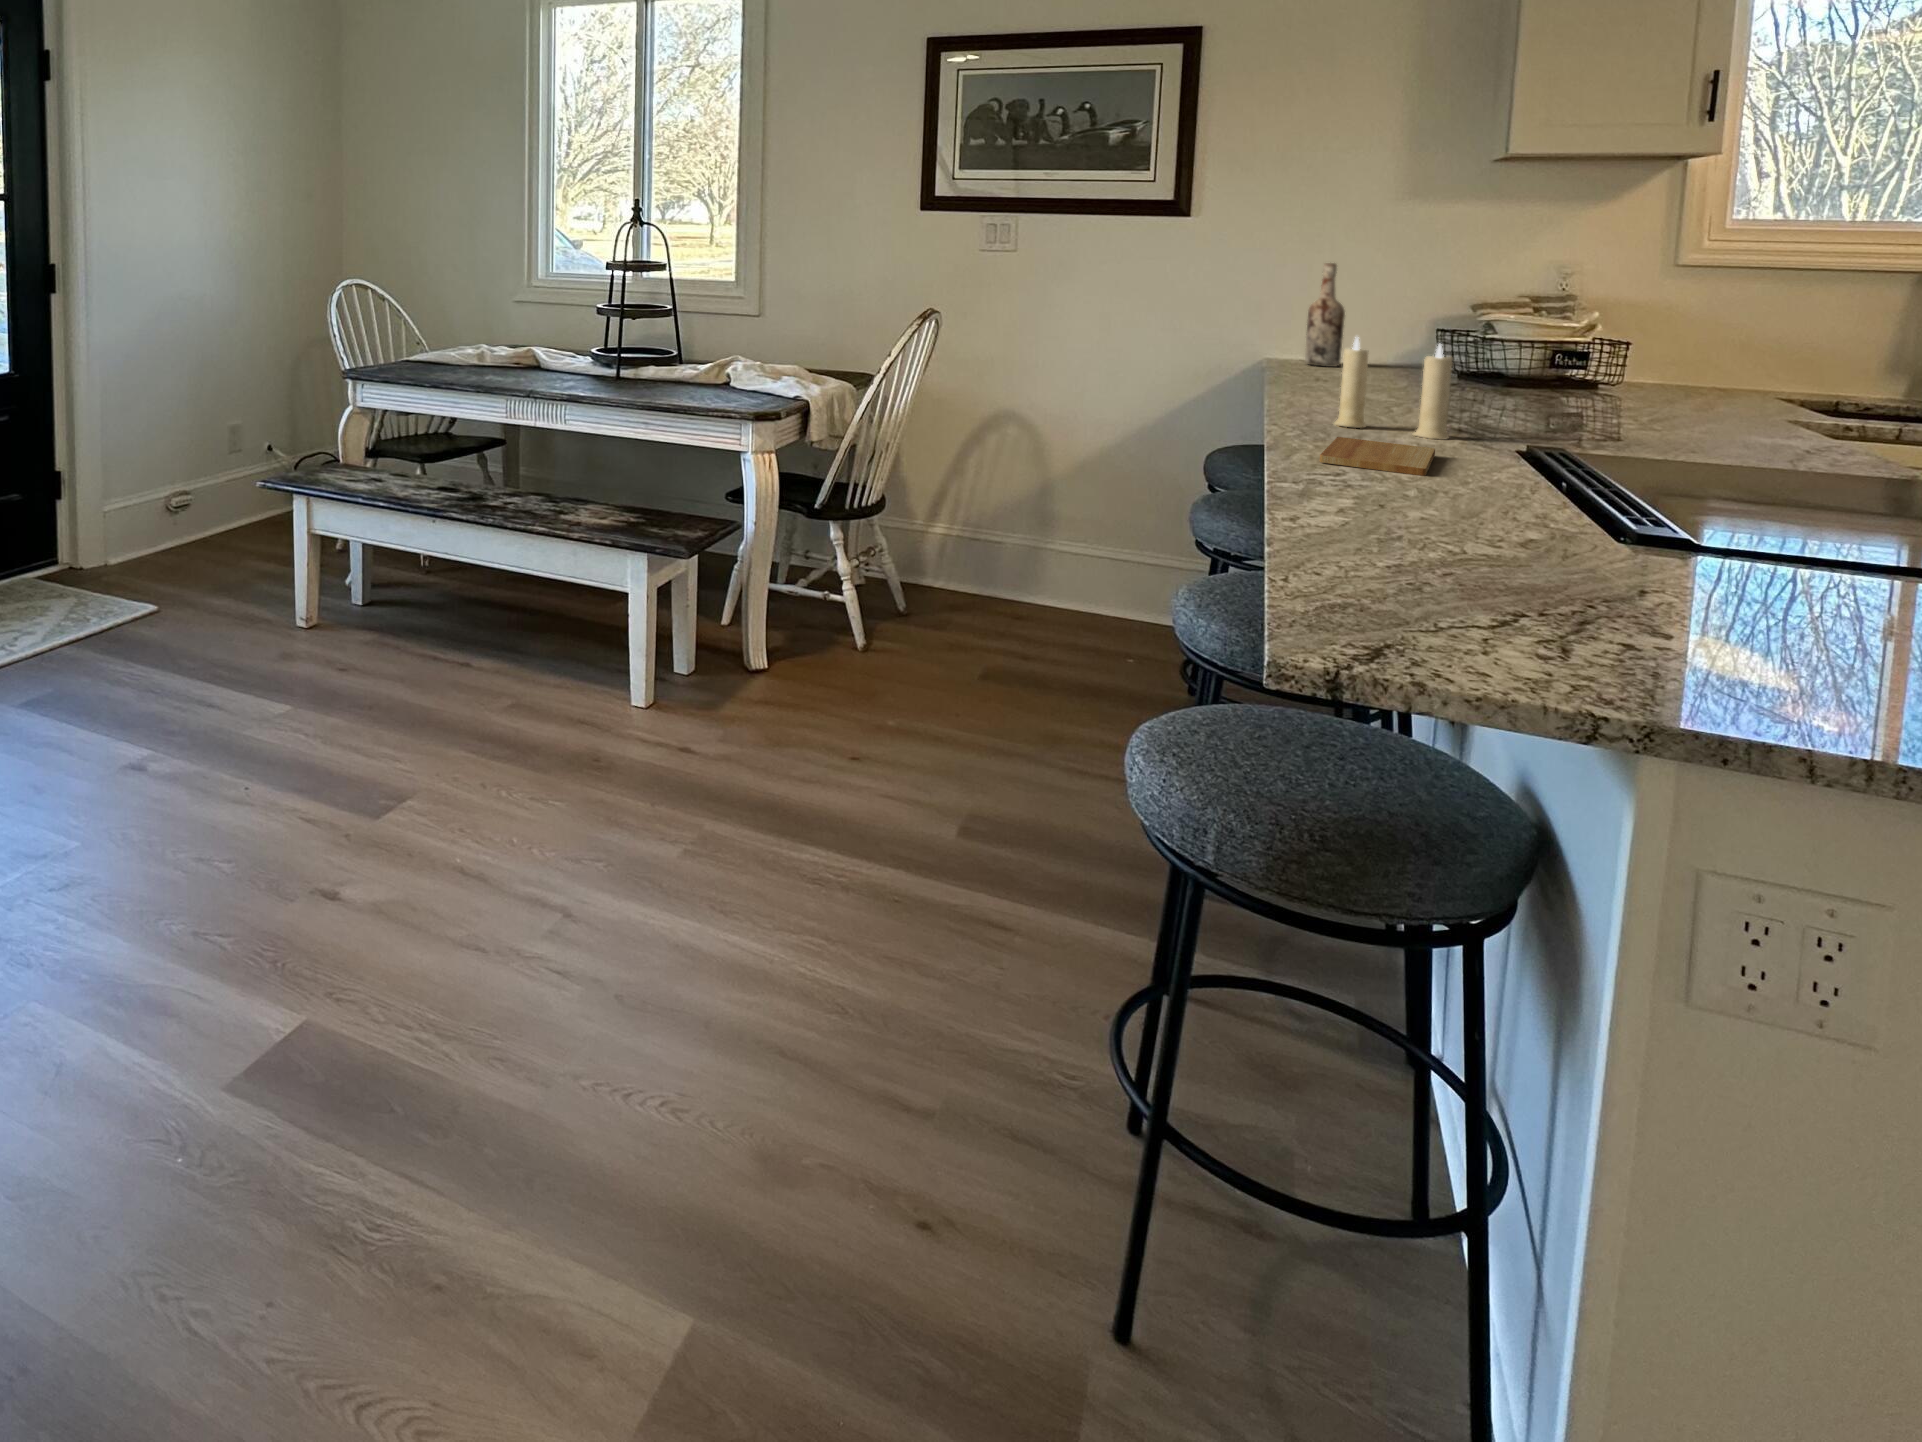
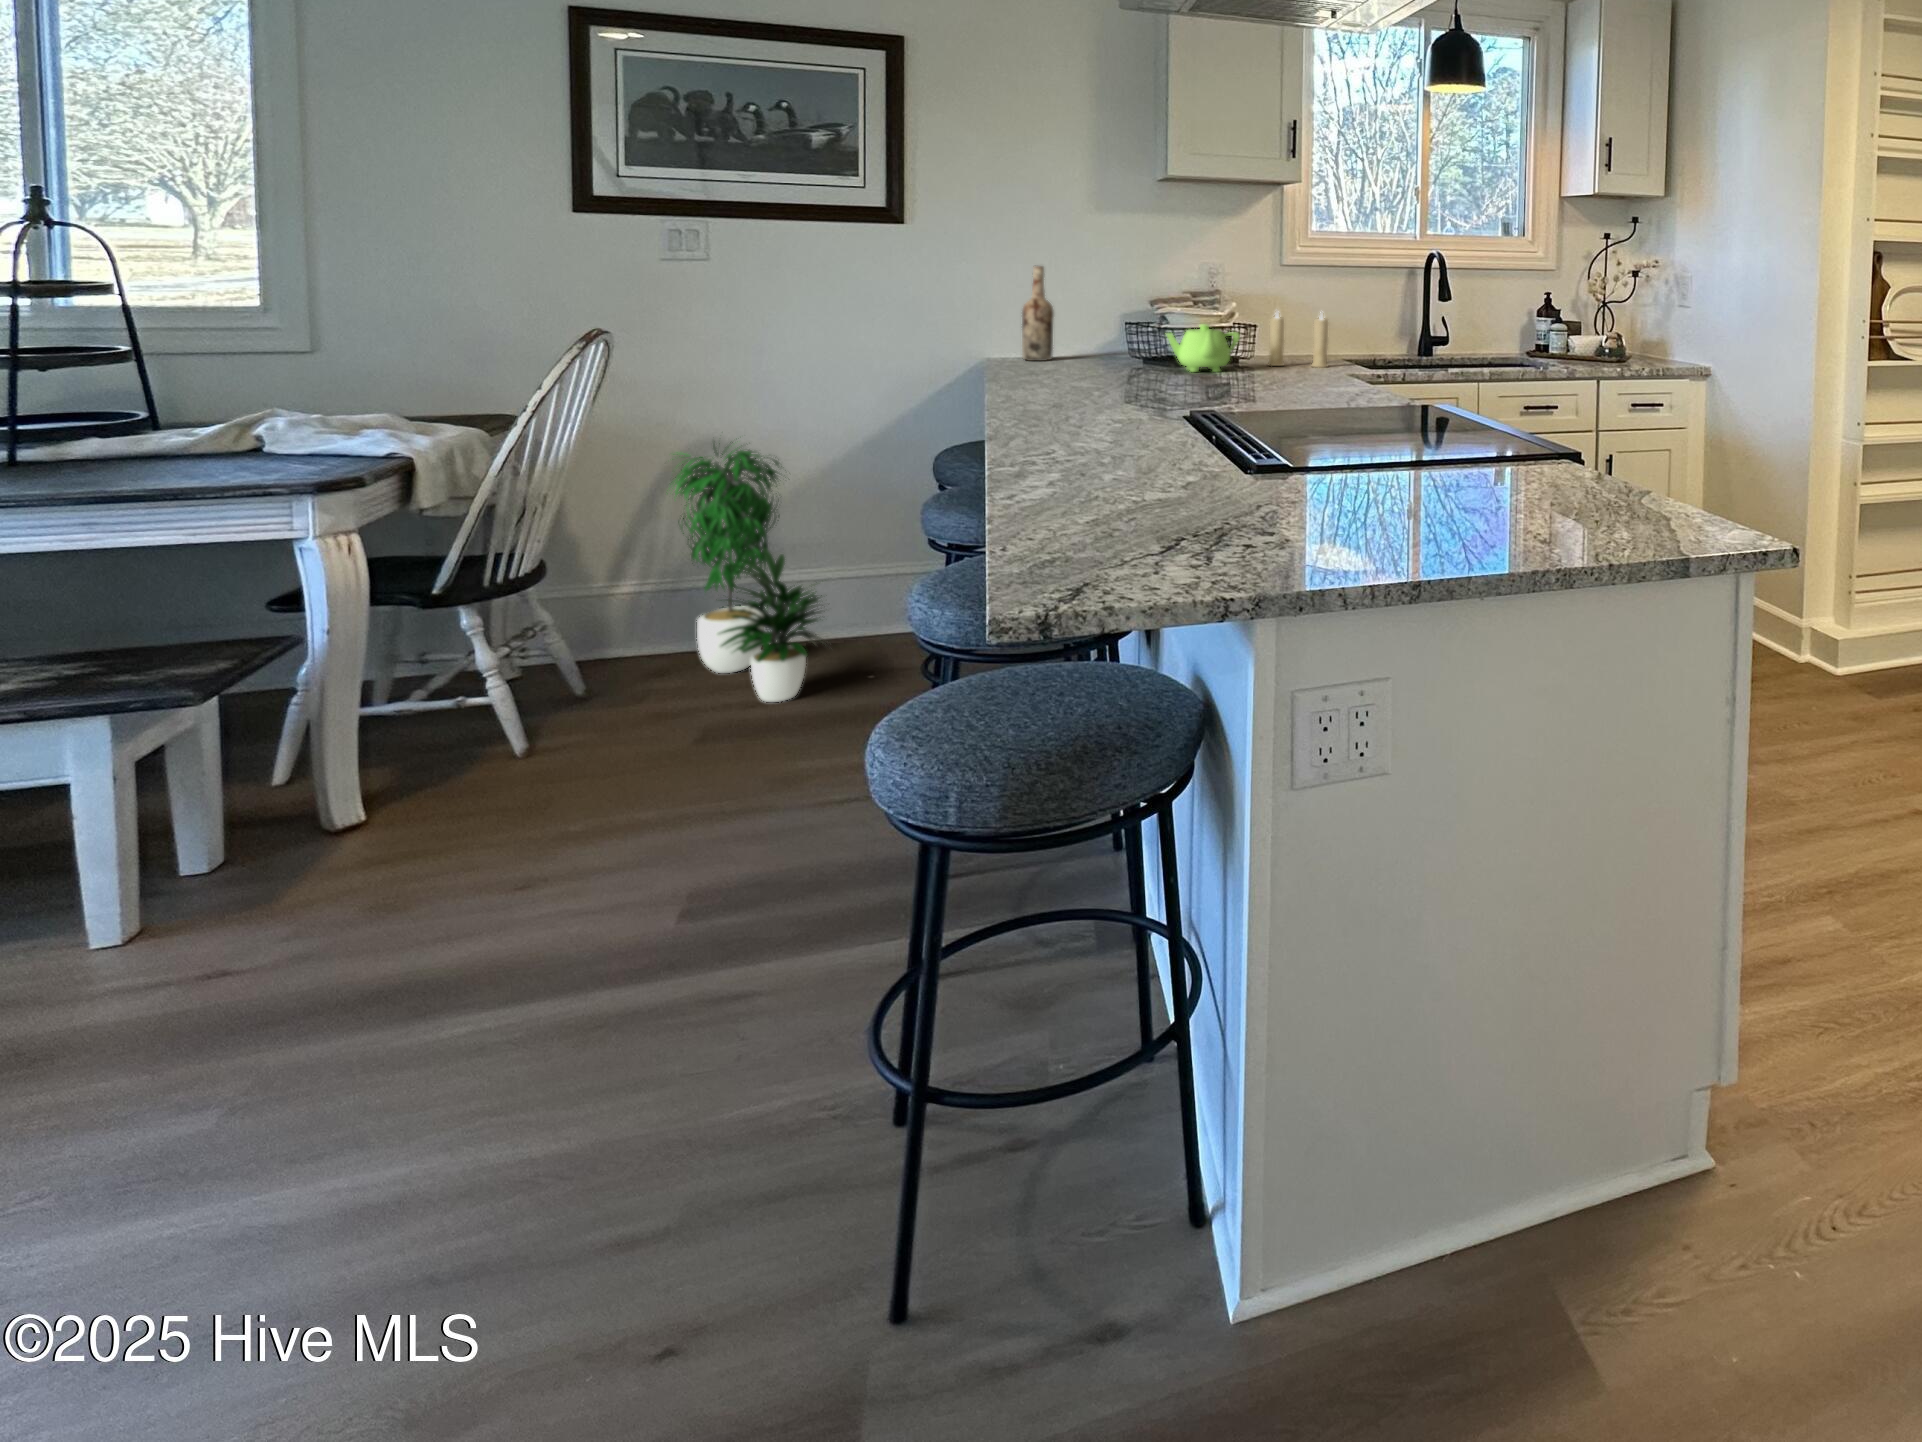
candle: present [1334,337,1452,440] -> present [1268,312,1328,368]
teapot: none [1491,337,1604,399] -> present [1167,324,1240,372]
potted plant: none [971,405,1101,658] -> present [669,442,826,702]
cutting board: present [1320,437,1435,476] -> none [1035,423,1125,448]

